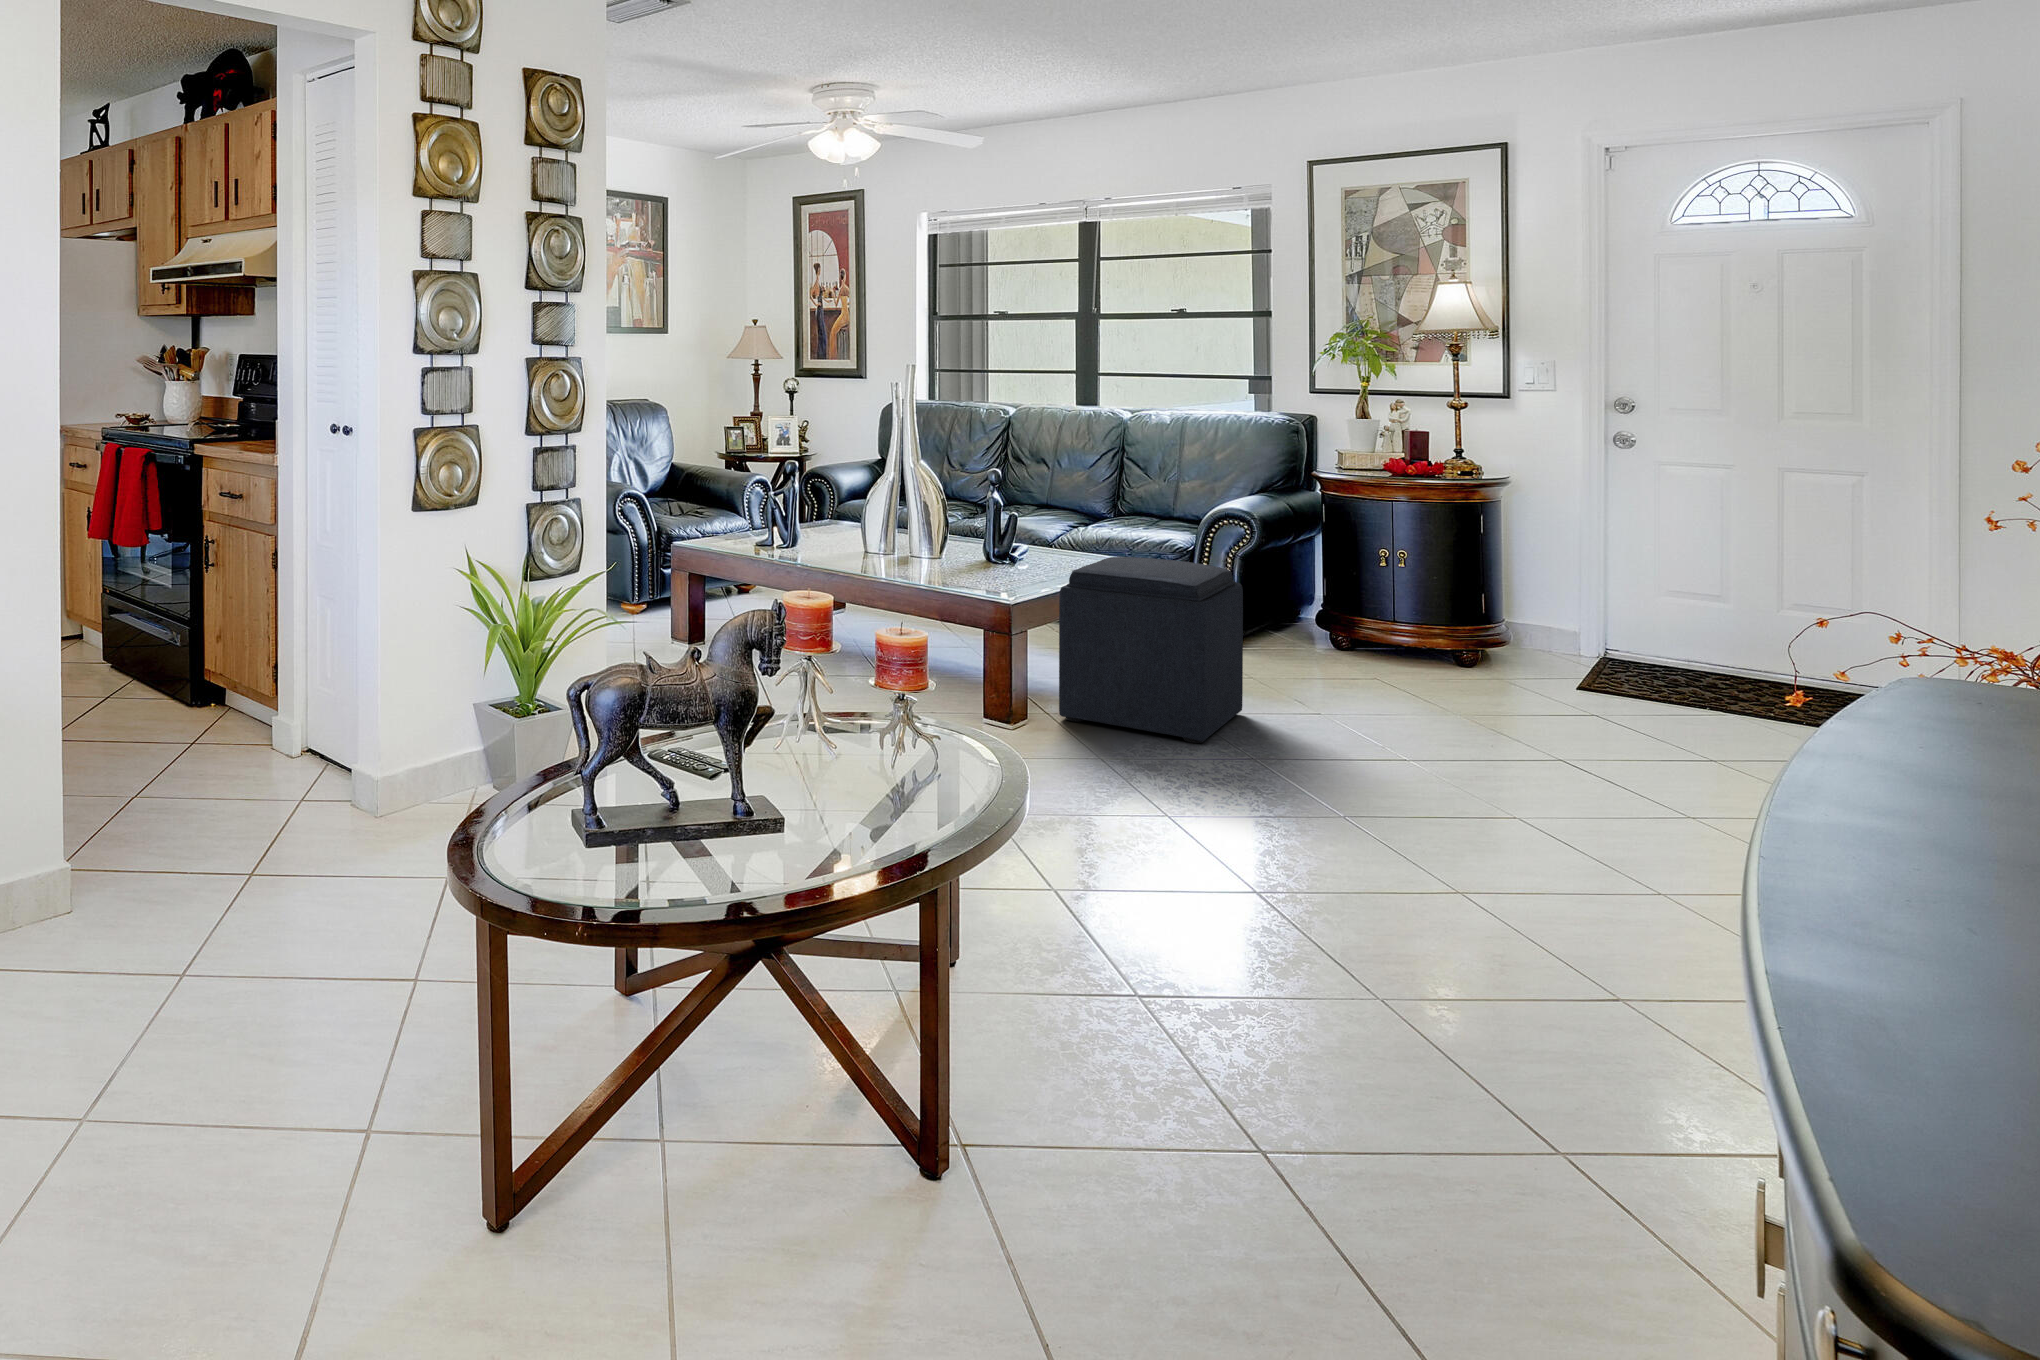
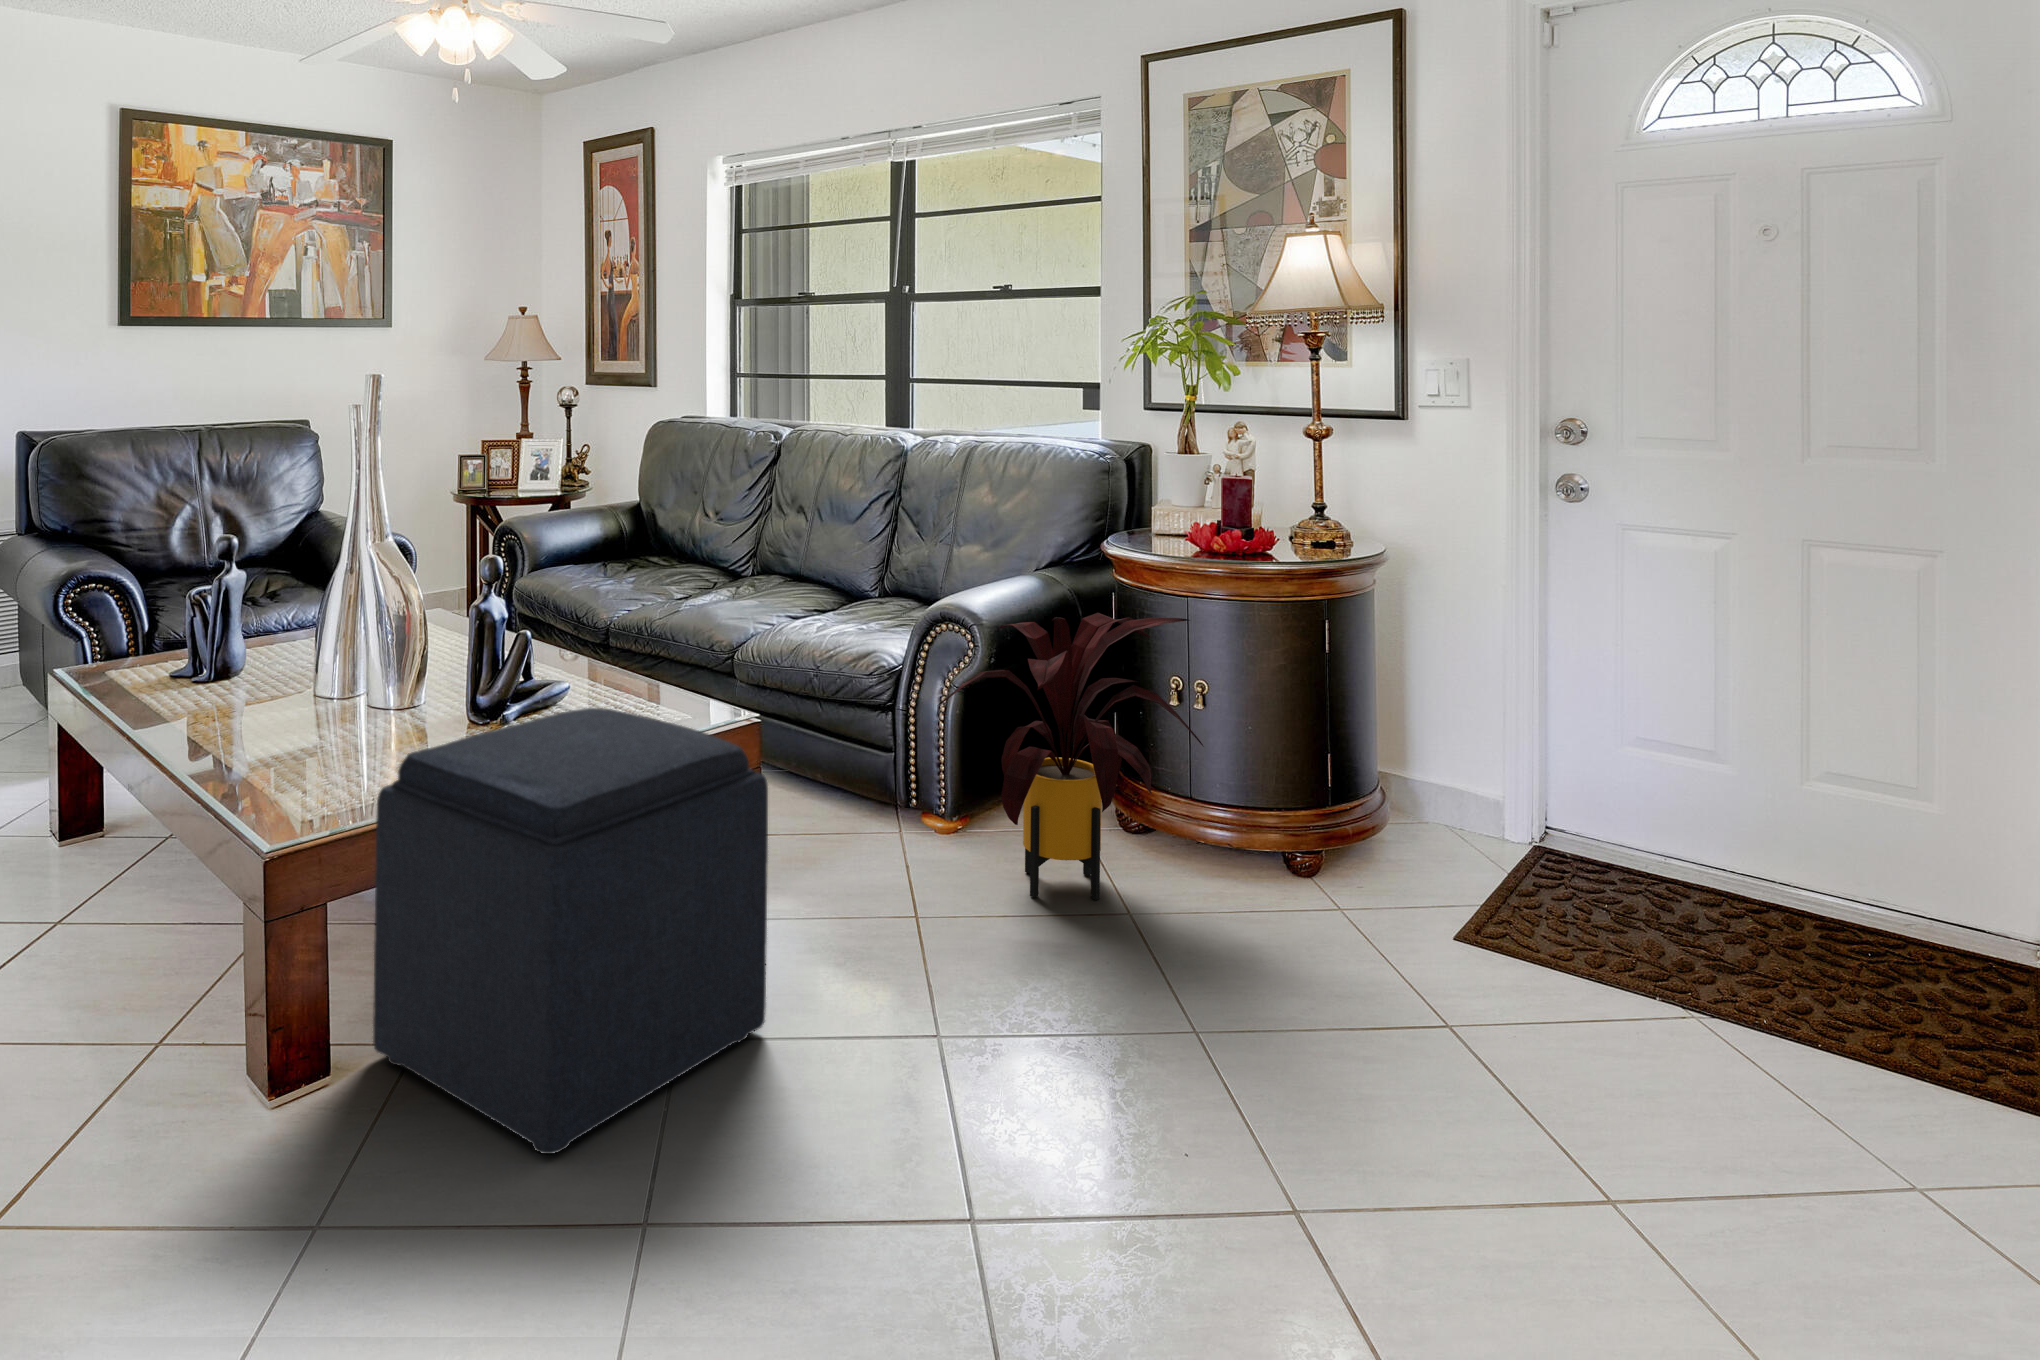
house plant: none [1254,514,1419,675] -> present [938,613,1204,900]

